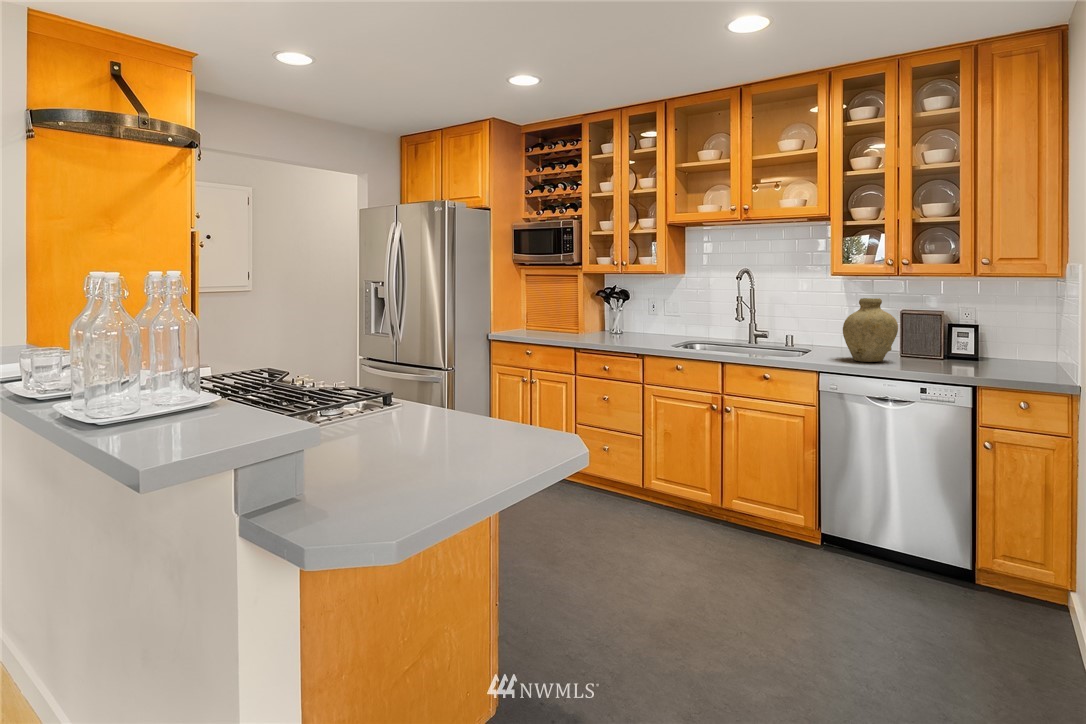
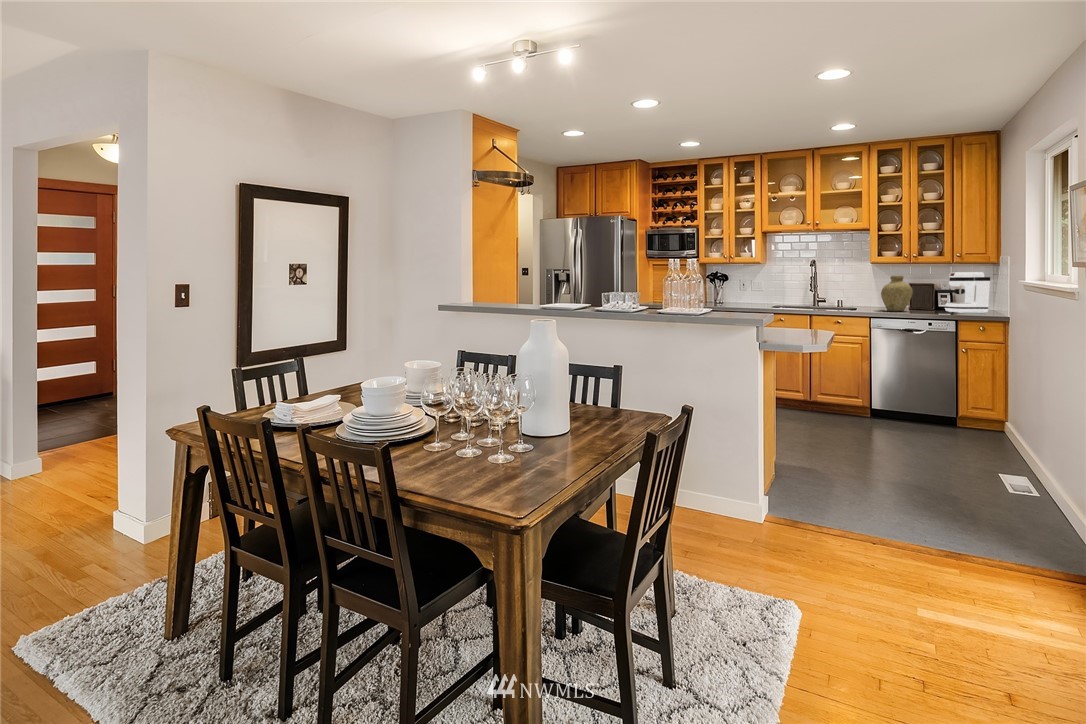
coffee maker: none [943,294,1044,372] -> present [937,272,990,313]

